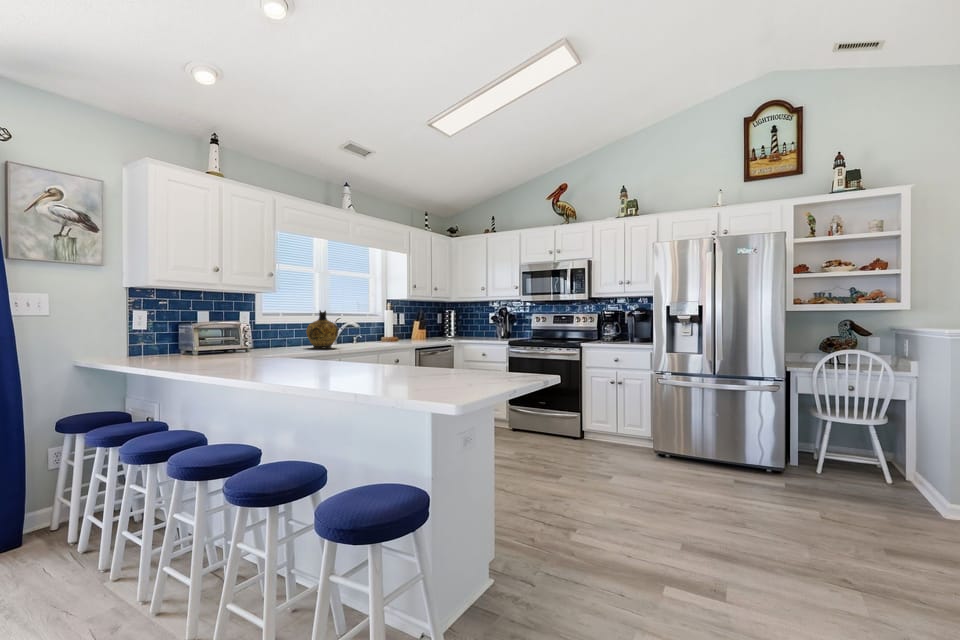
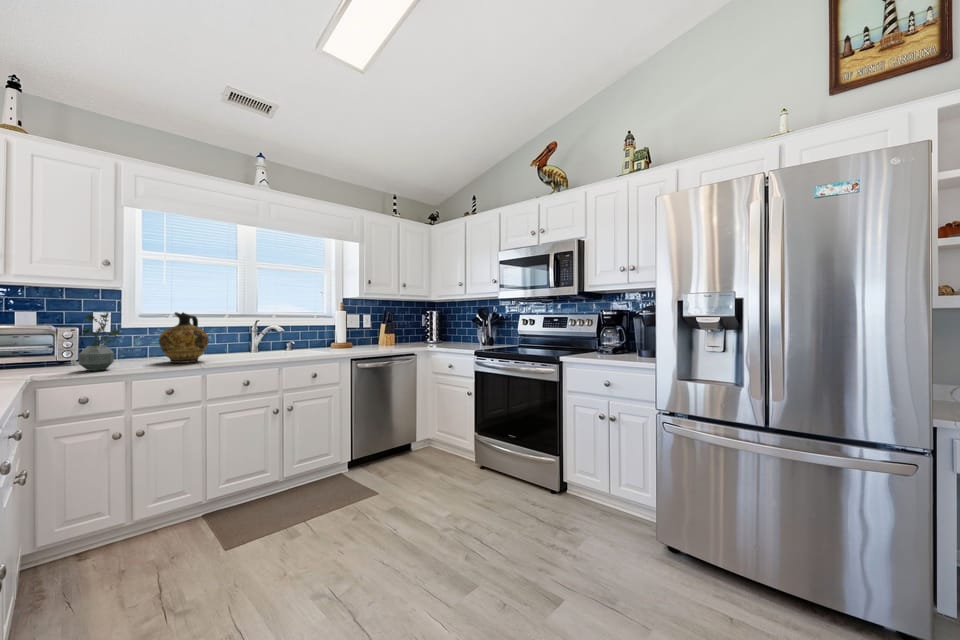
potted plant: none [278,310,300,352] -> present [79,312,121,371]

